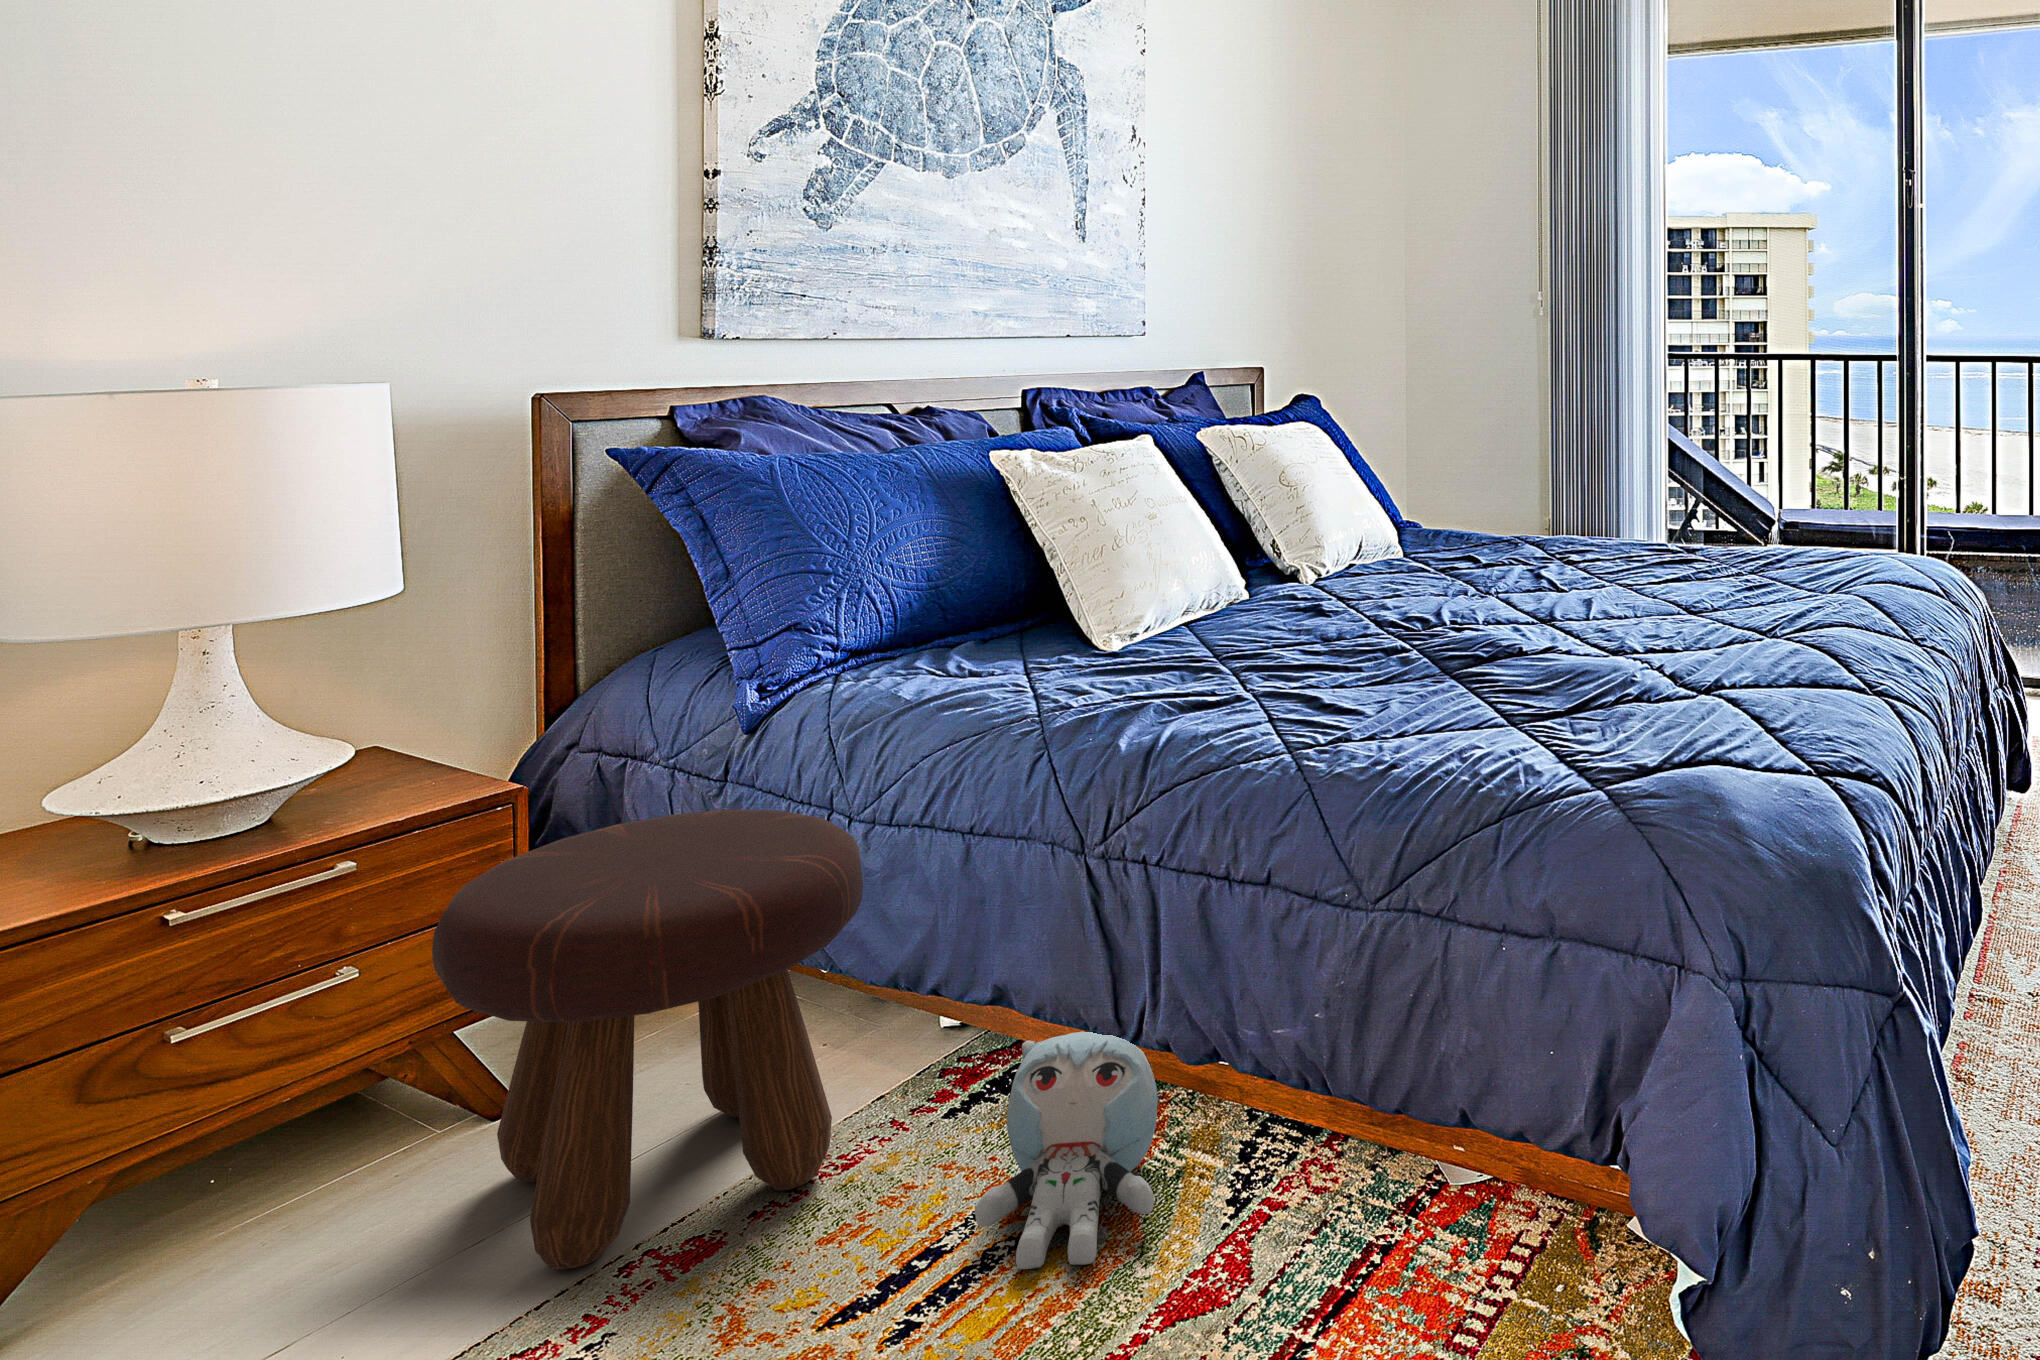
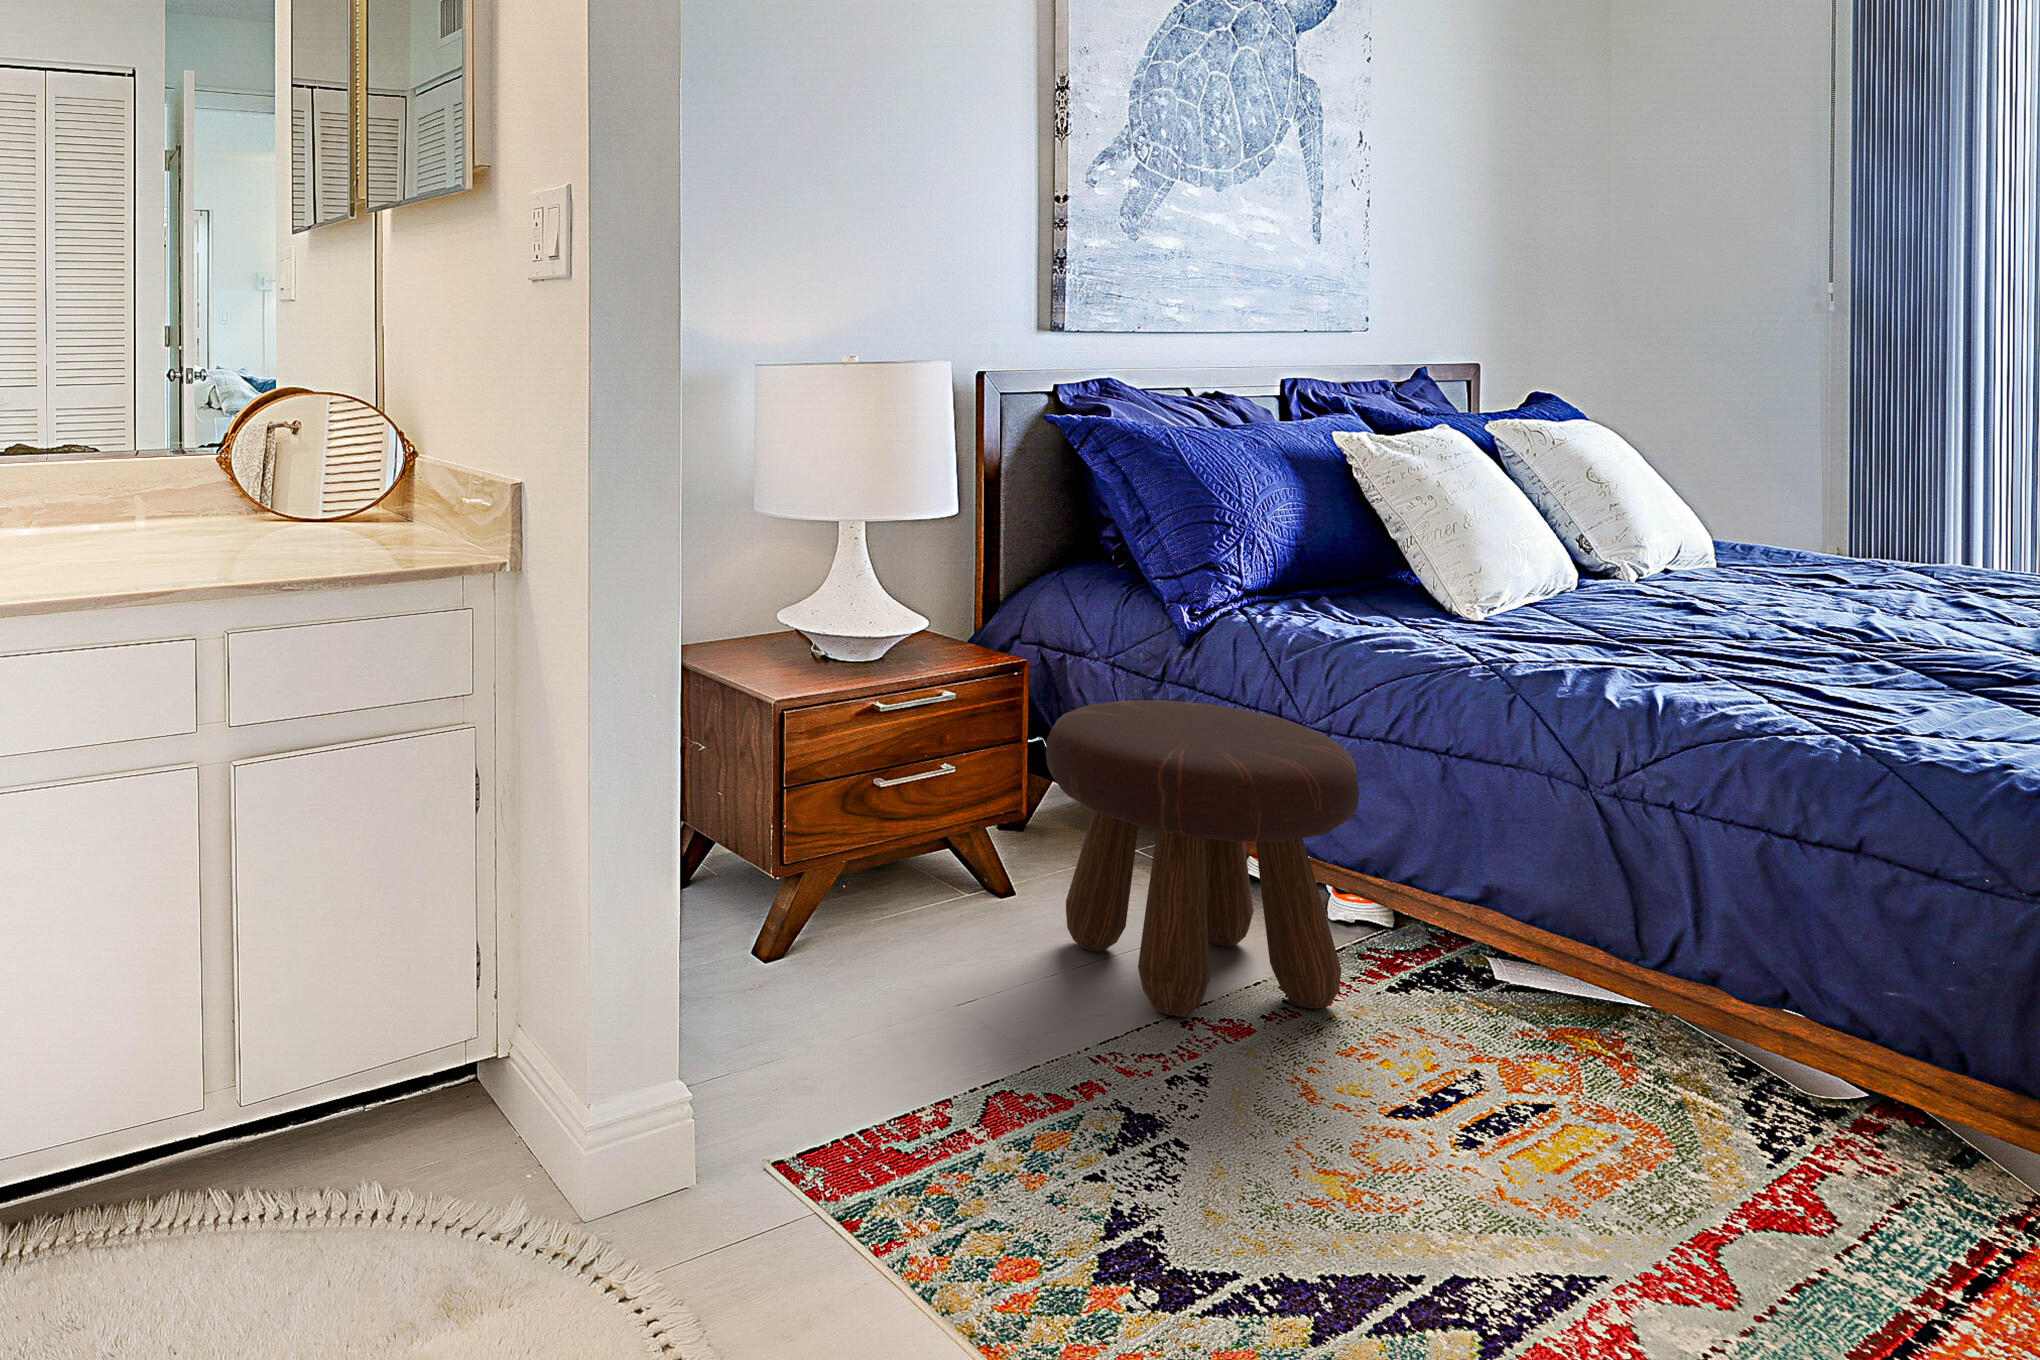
plush toy: present [975,1032,1158,1269] -> none [1522,941,1716,1142]

